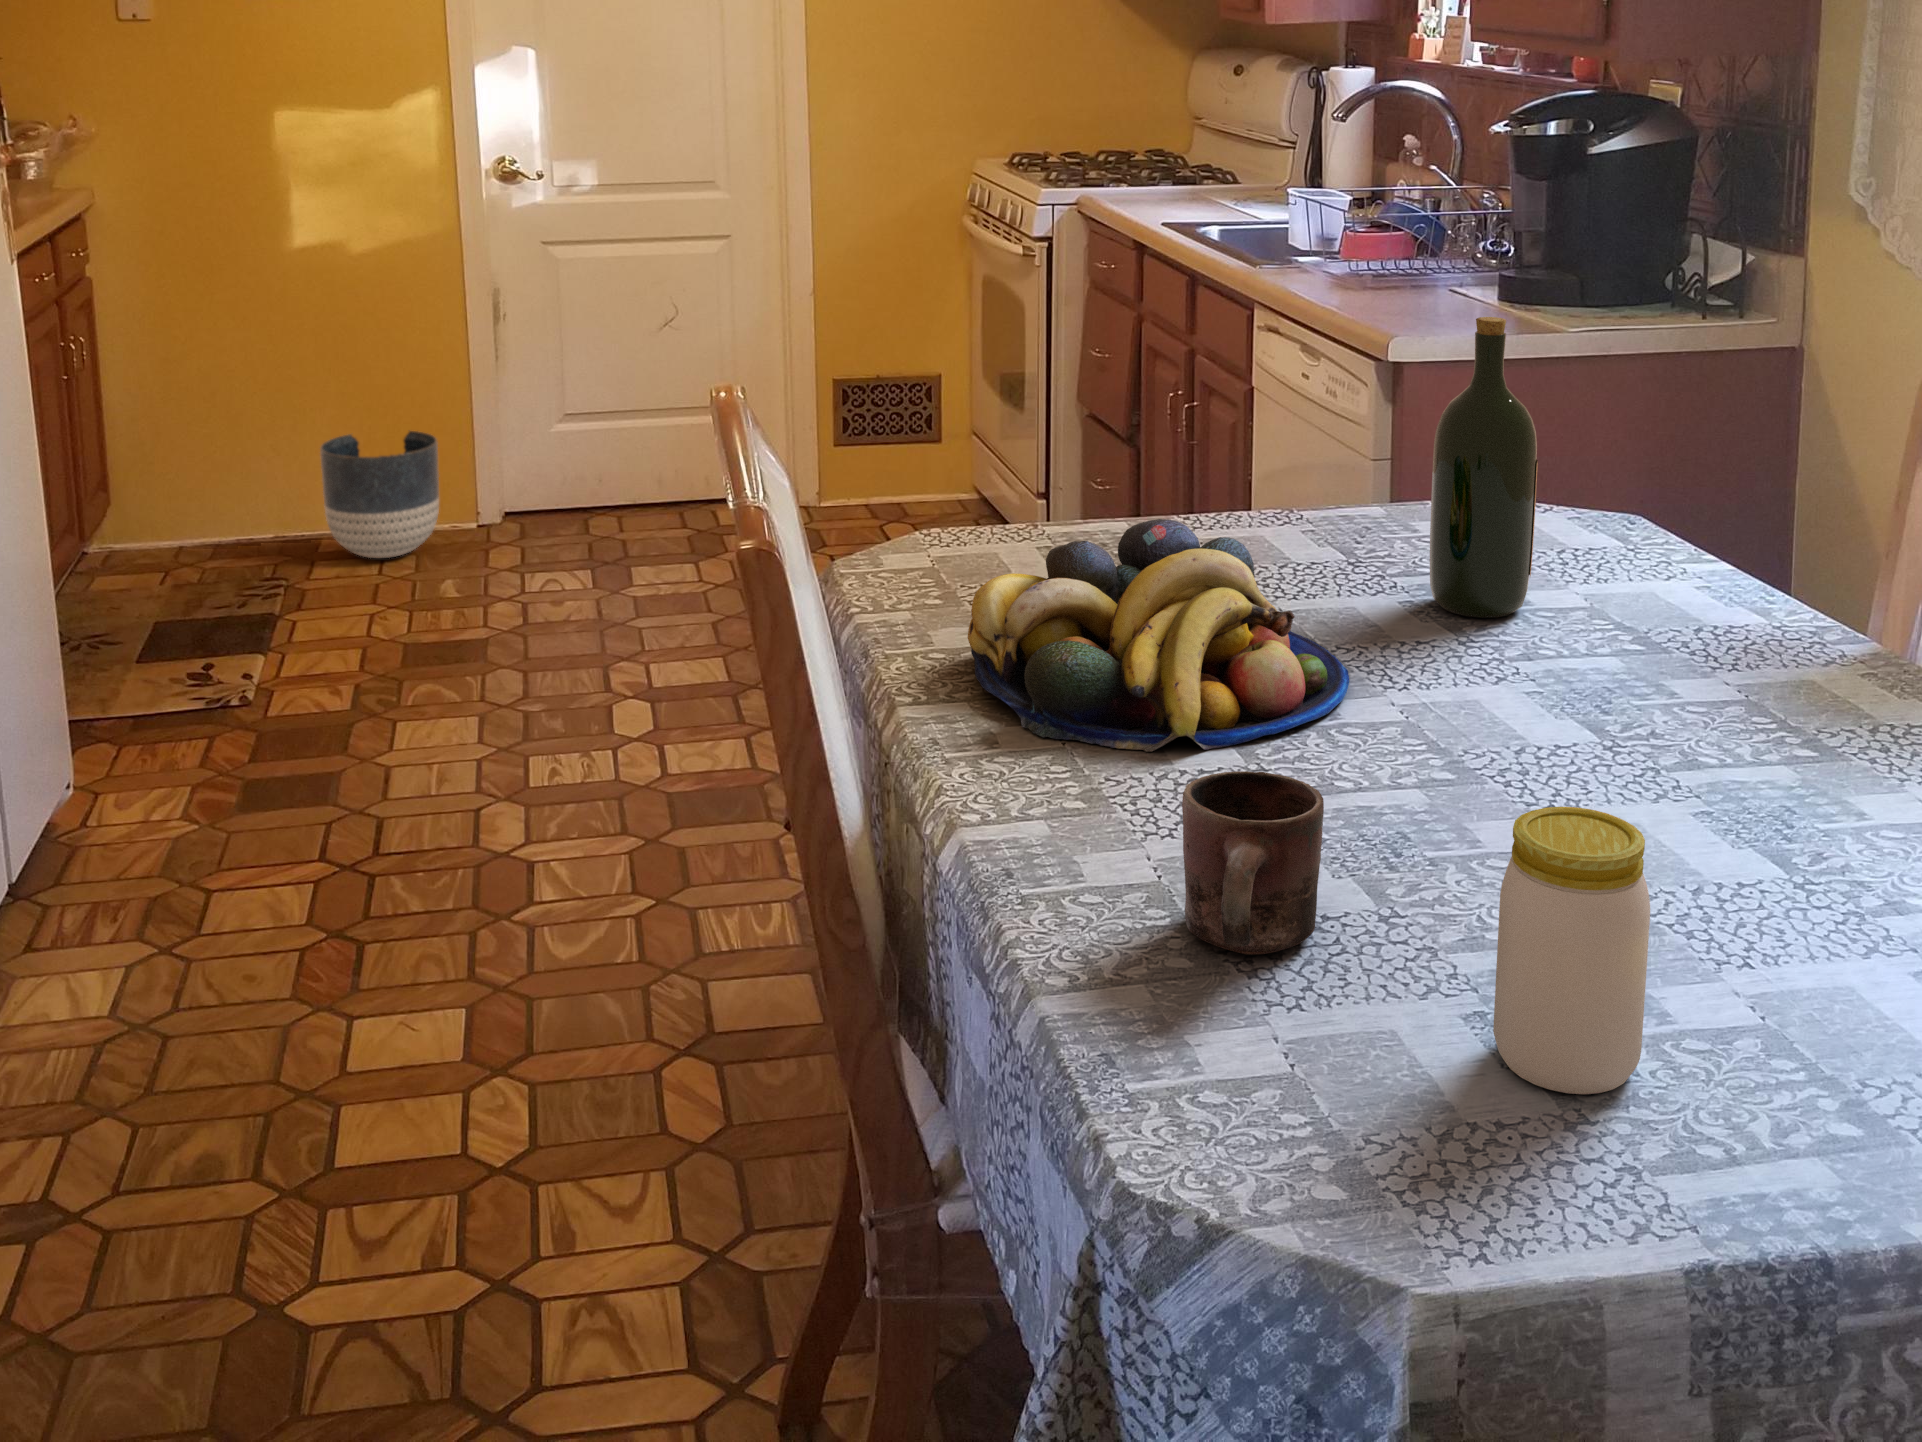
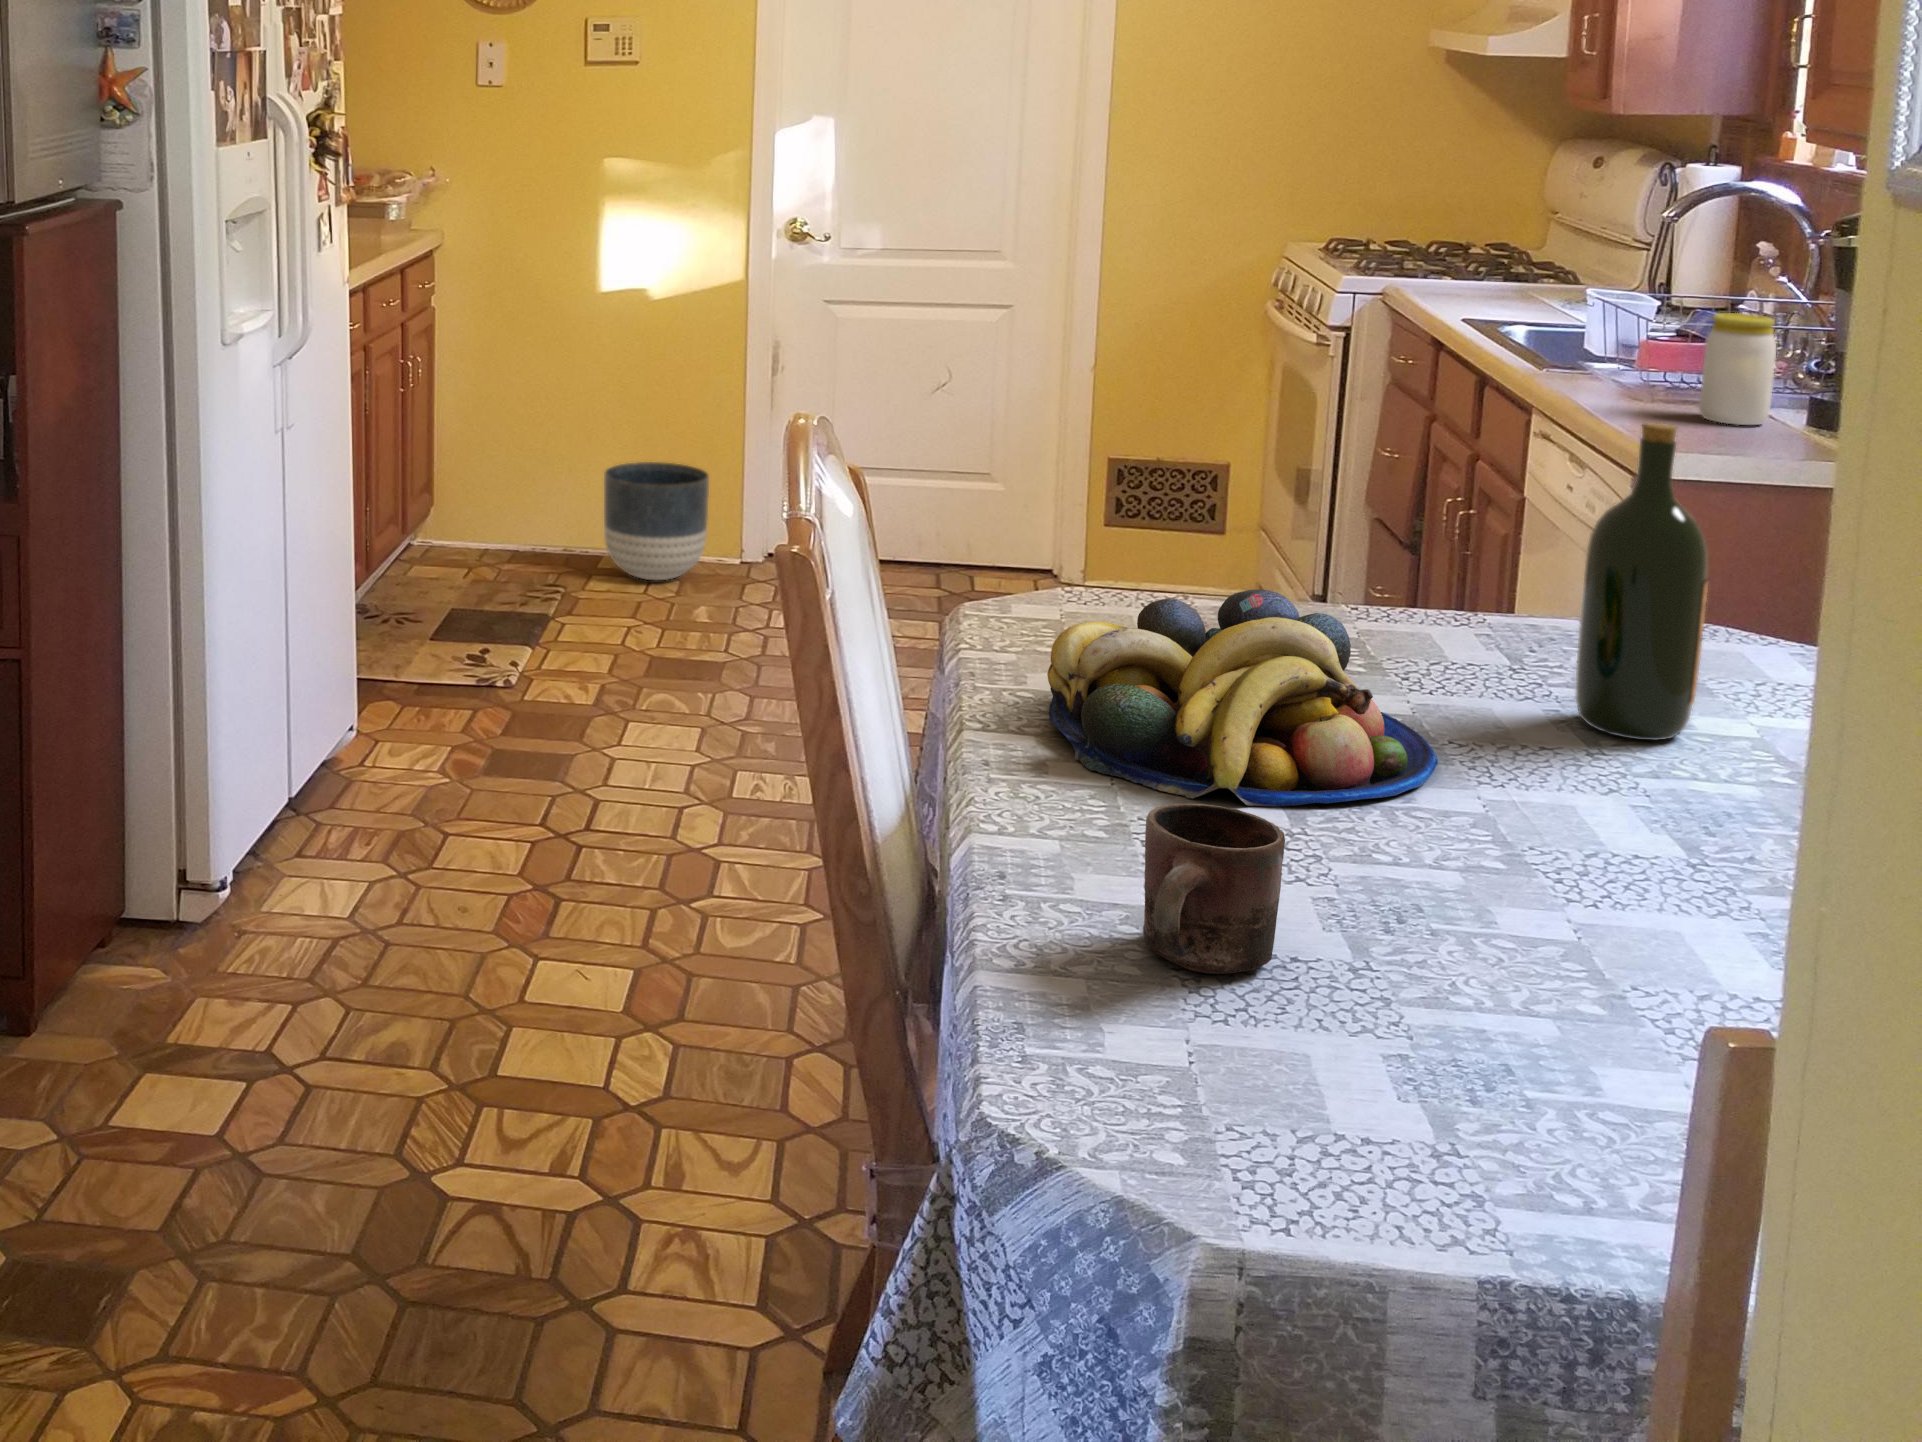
jar: present [1493,807,1650,1094] -> present [1699,313,1776,425]

